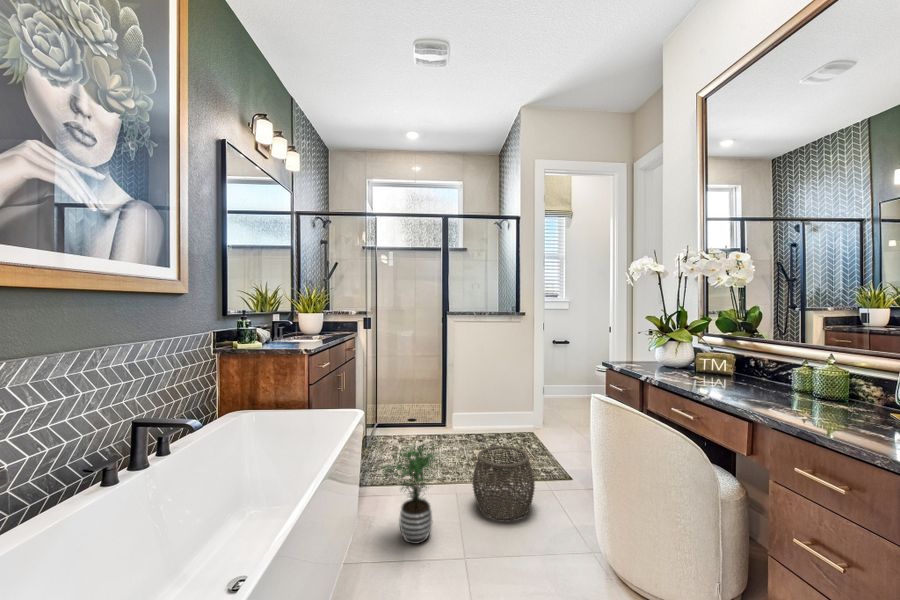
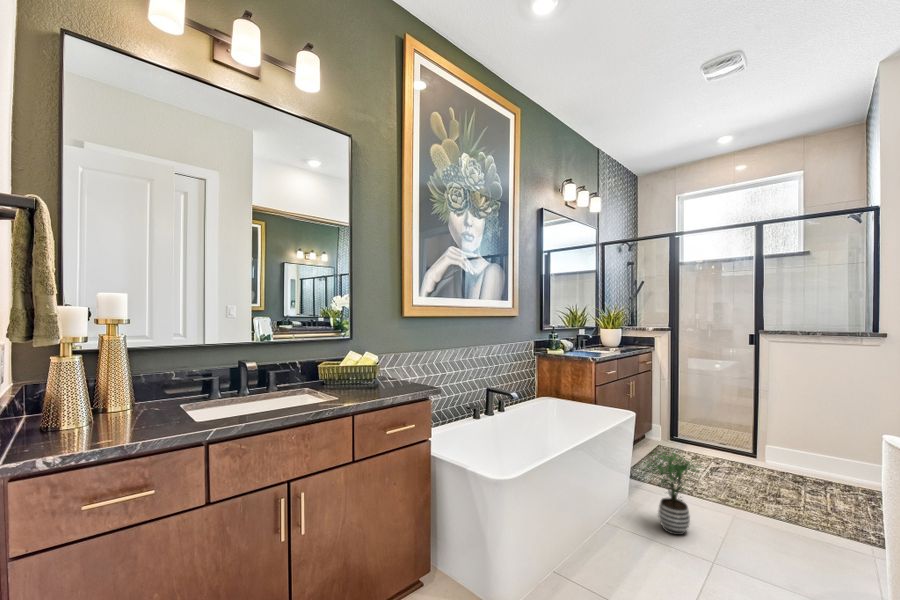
woven basket: present [472,446,535,520] -> none [744,480,825,560]

